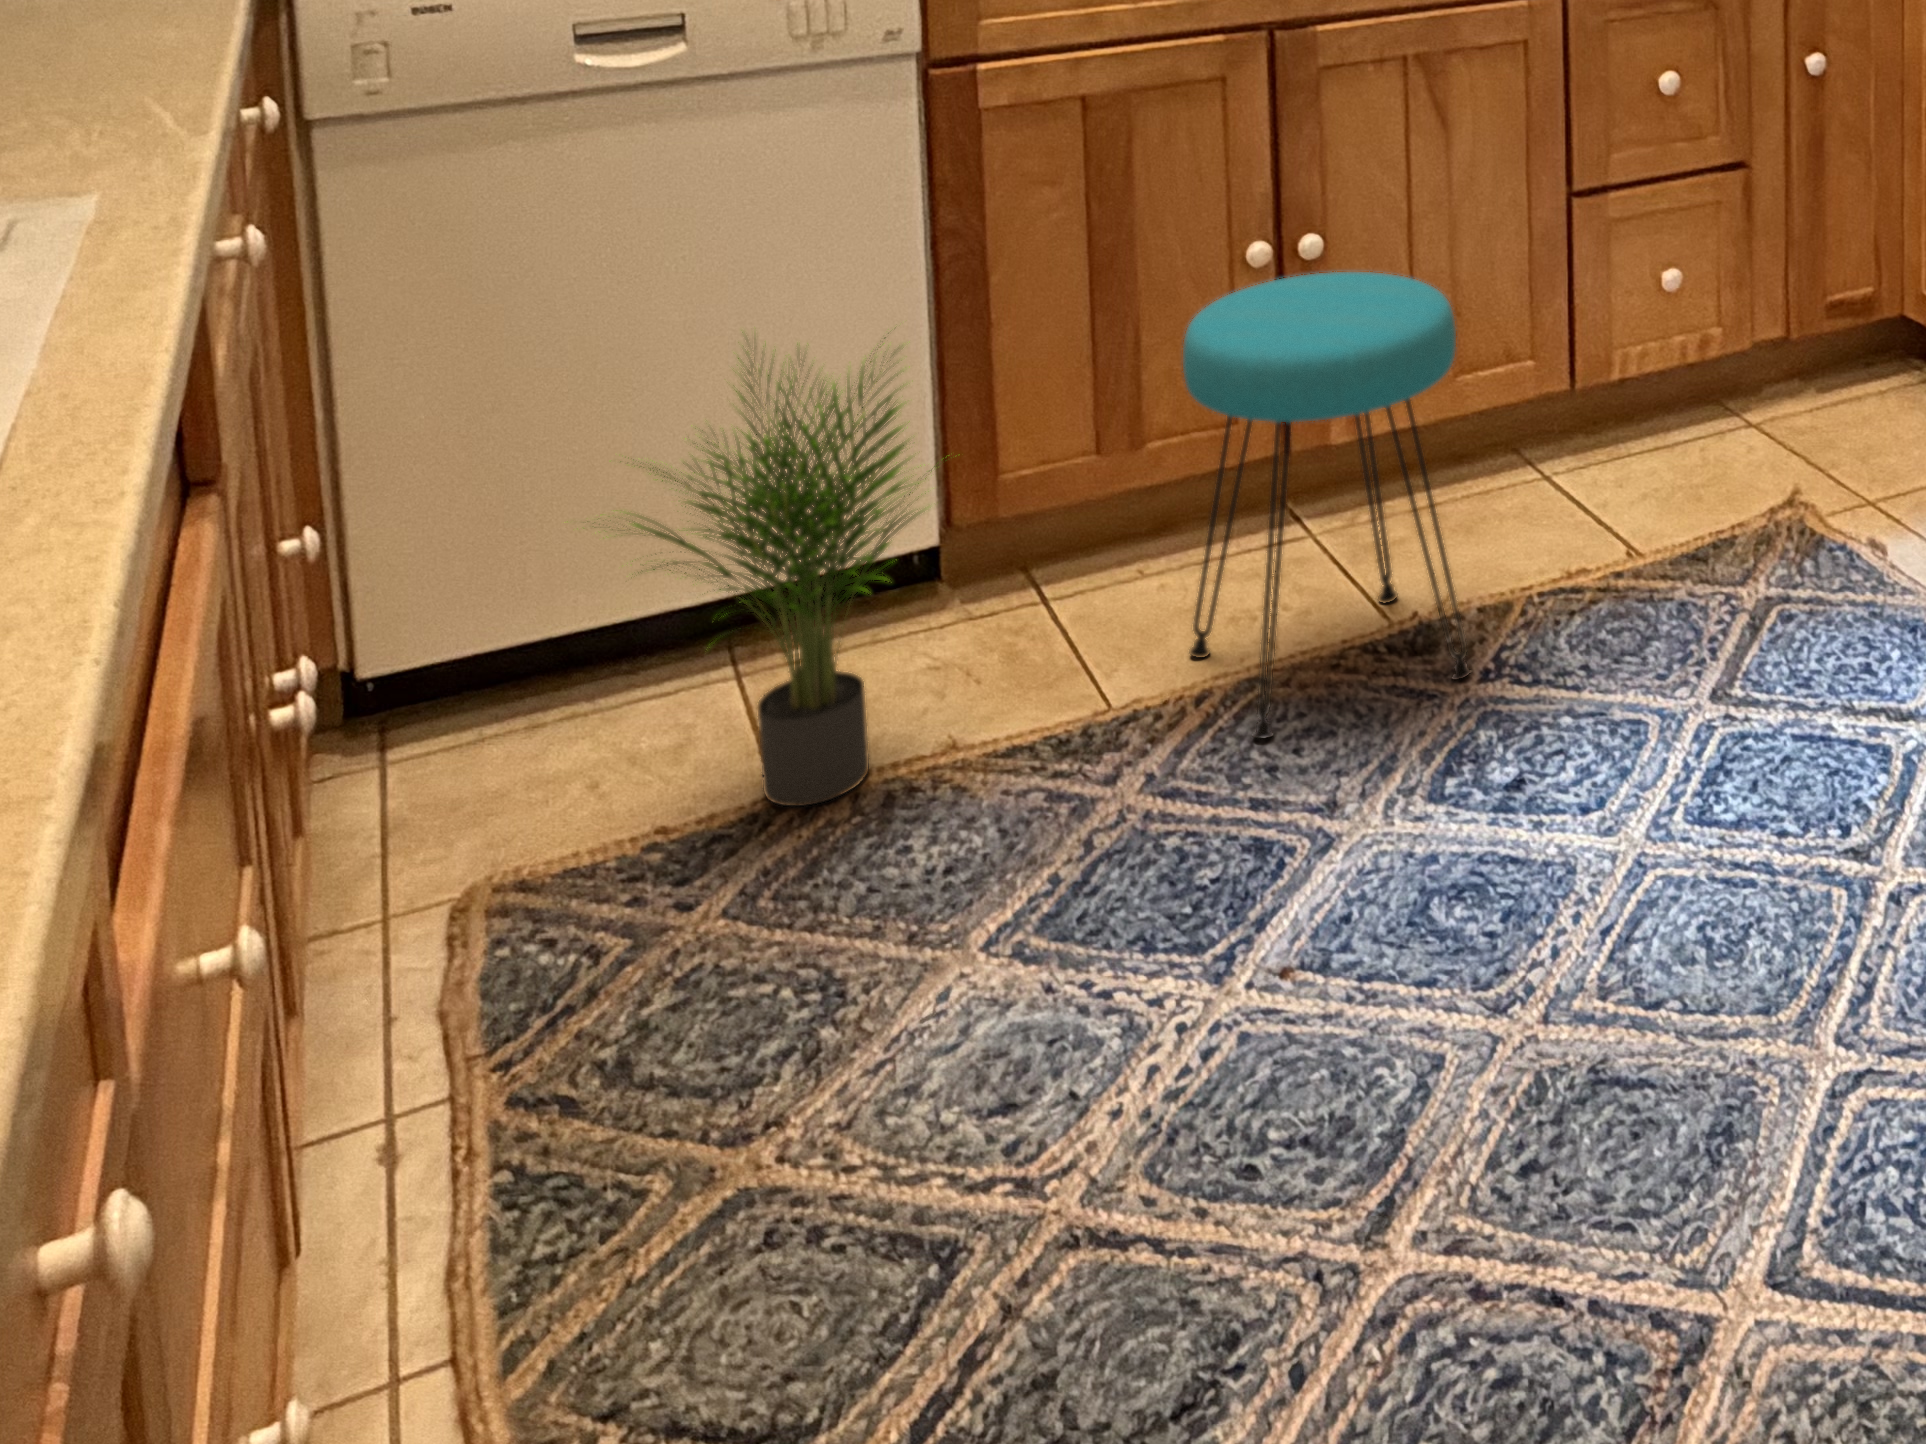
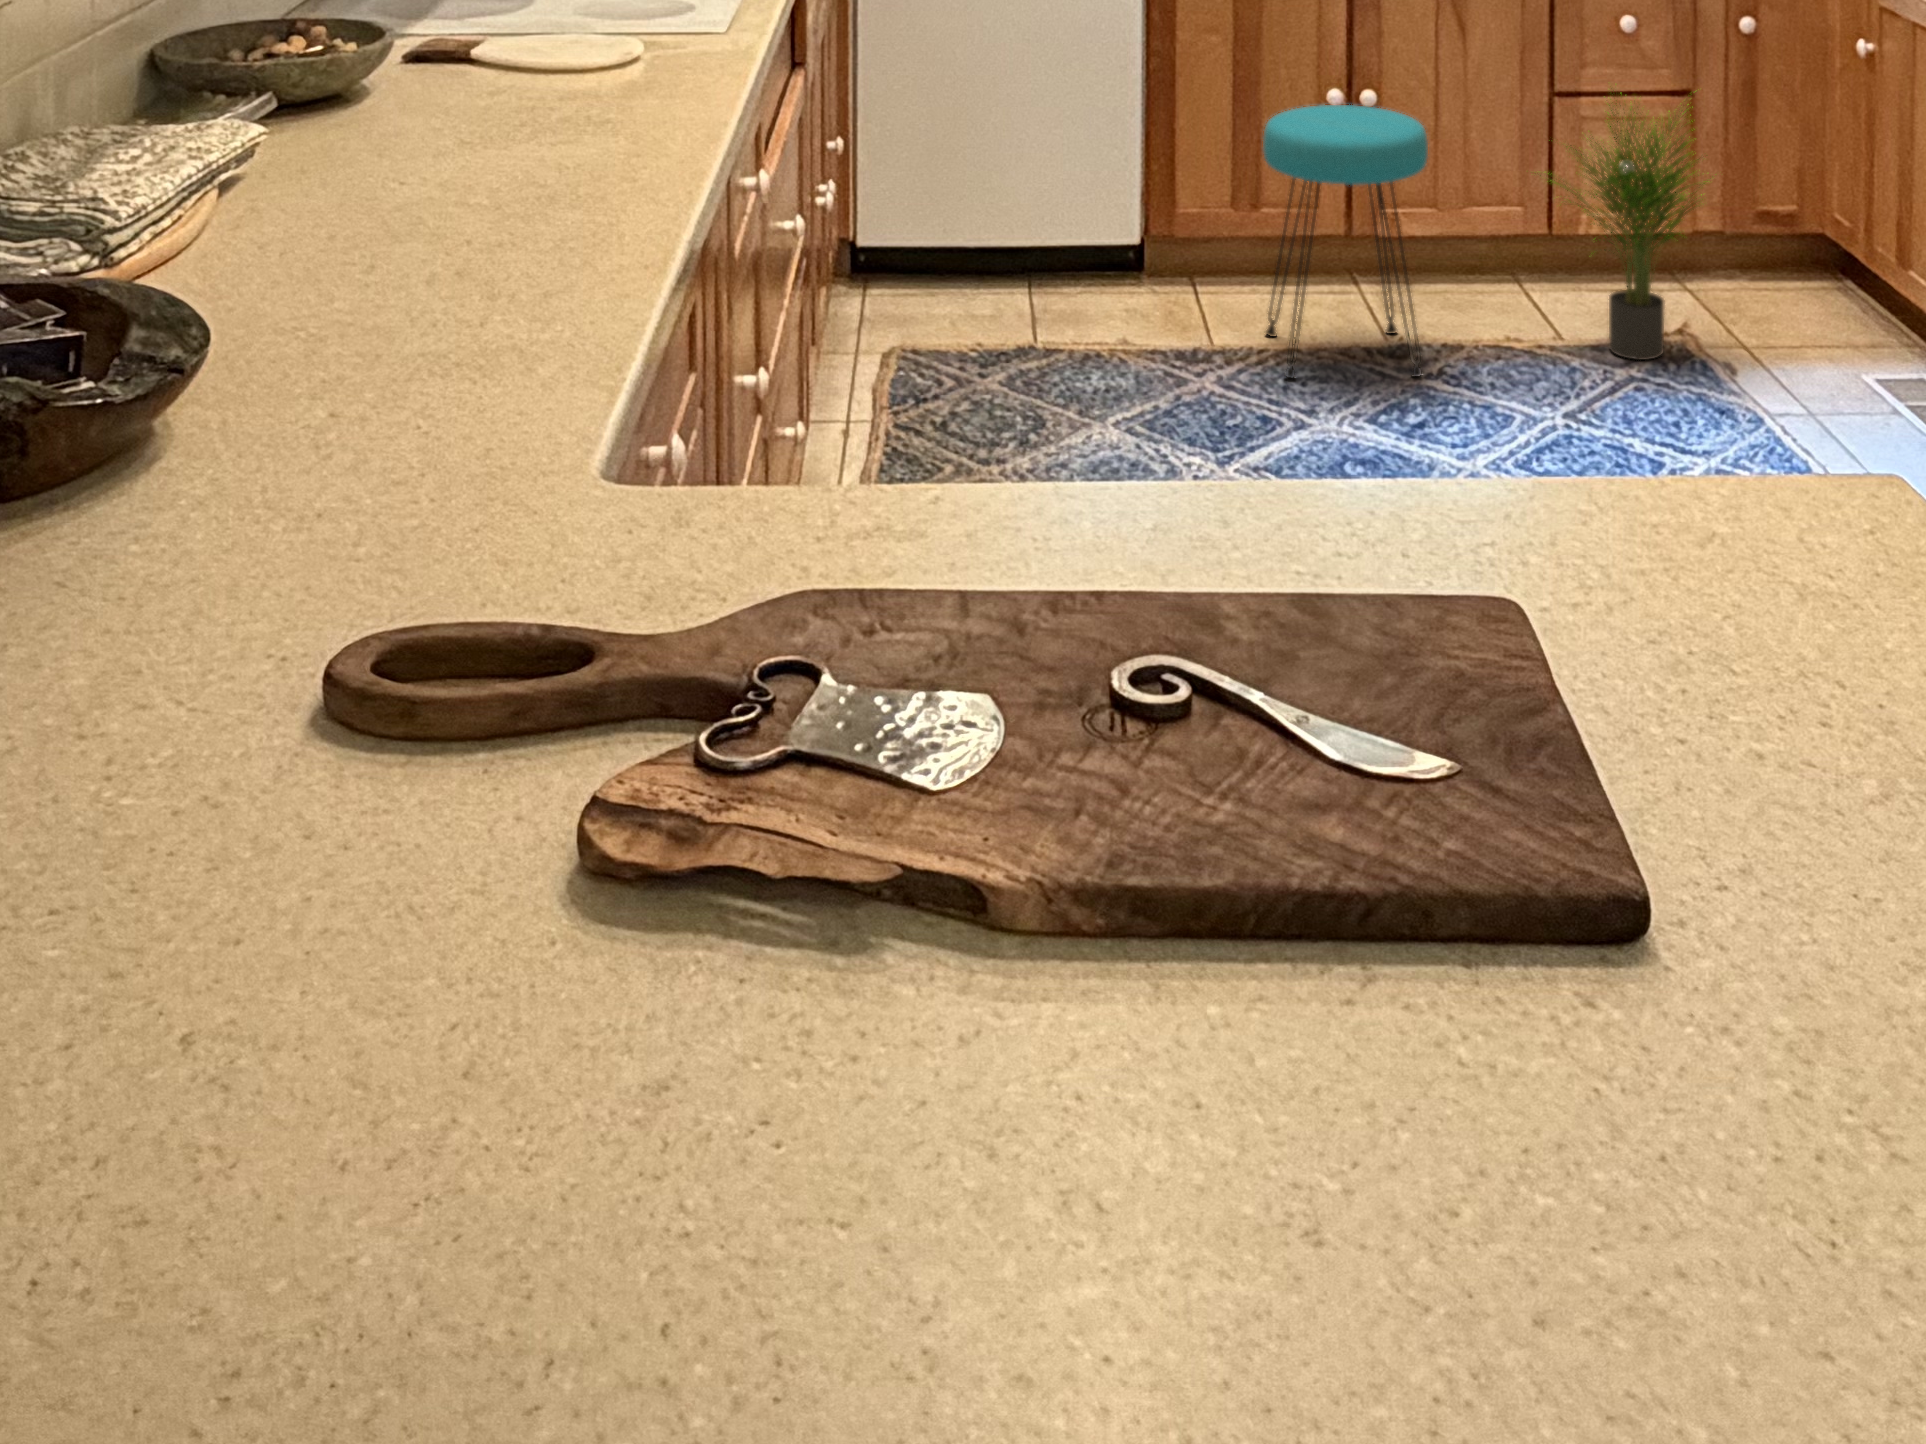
potted plant: present [612,332,935,806] -> present [1540,90,1709,360]

